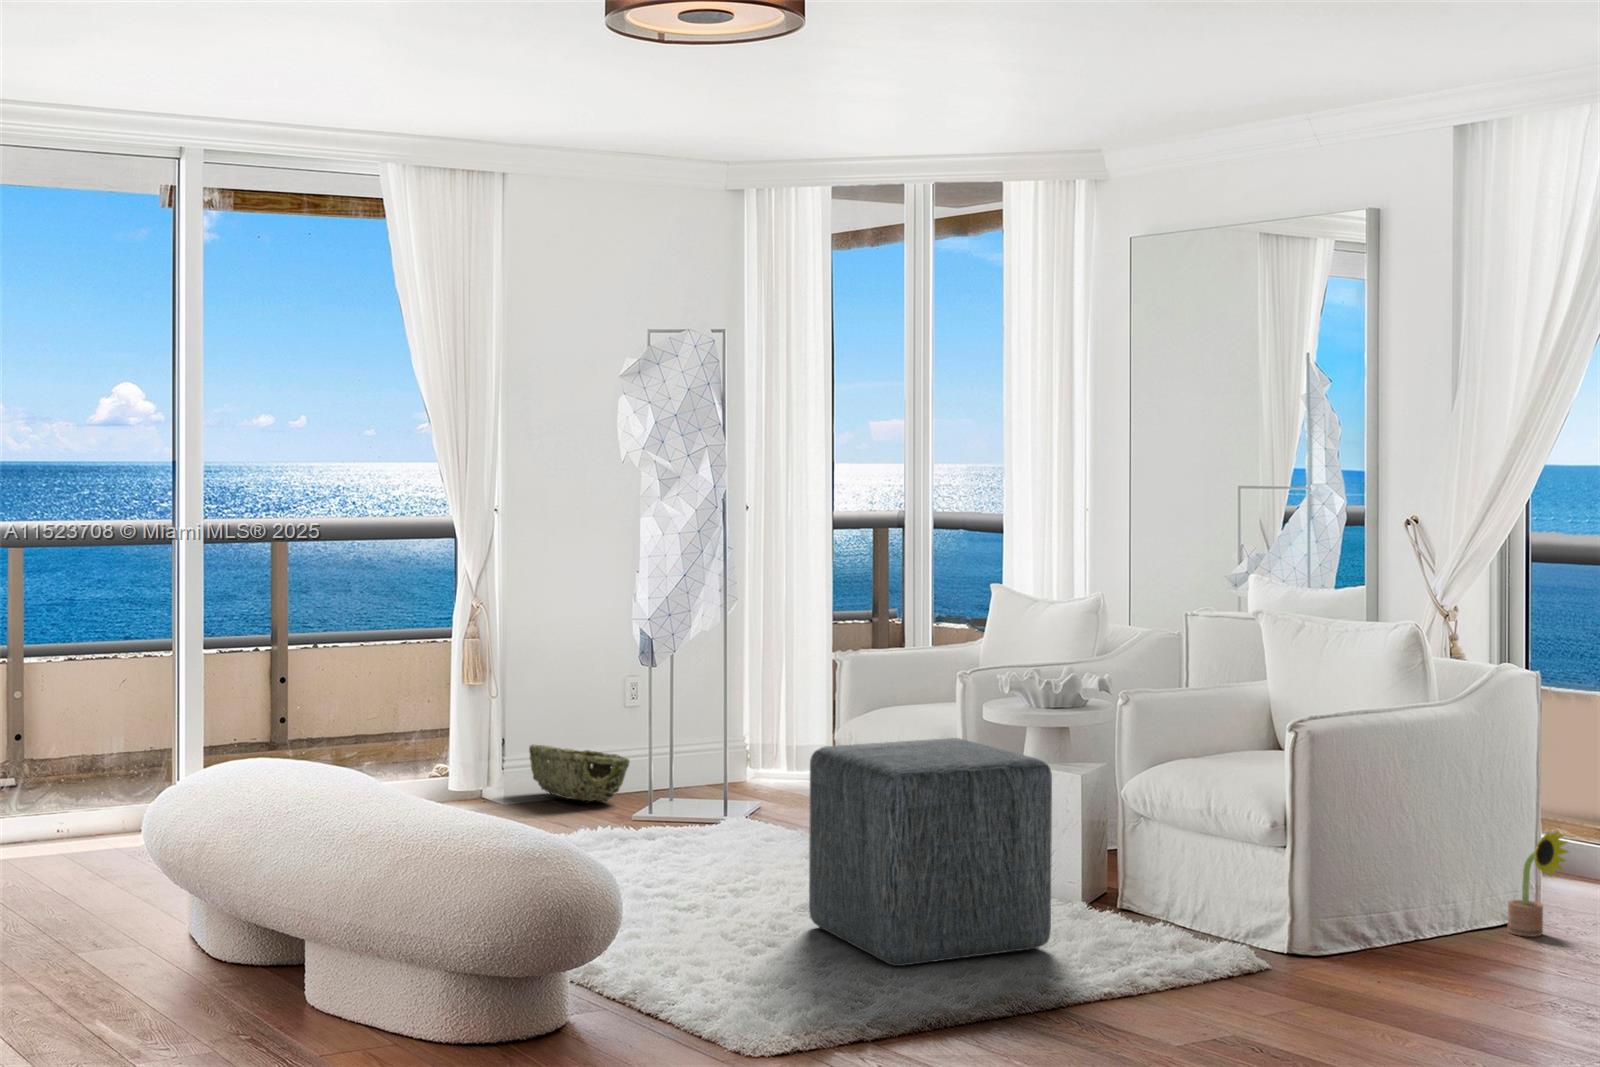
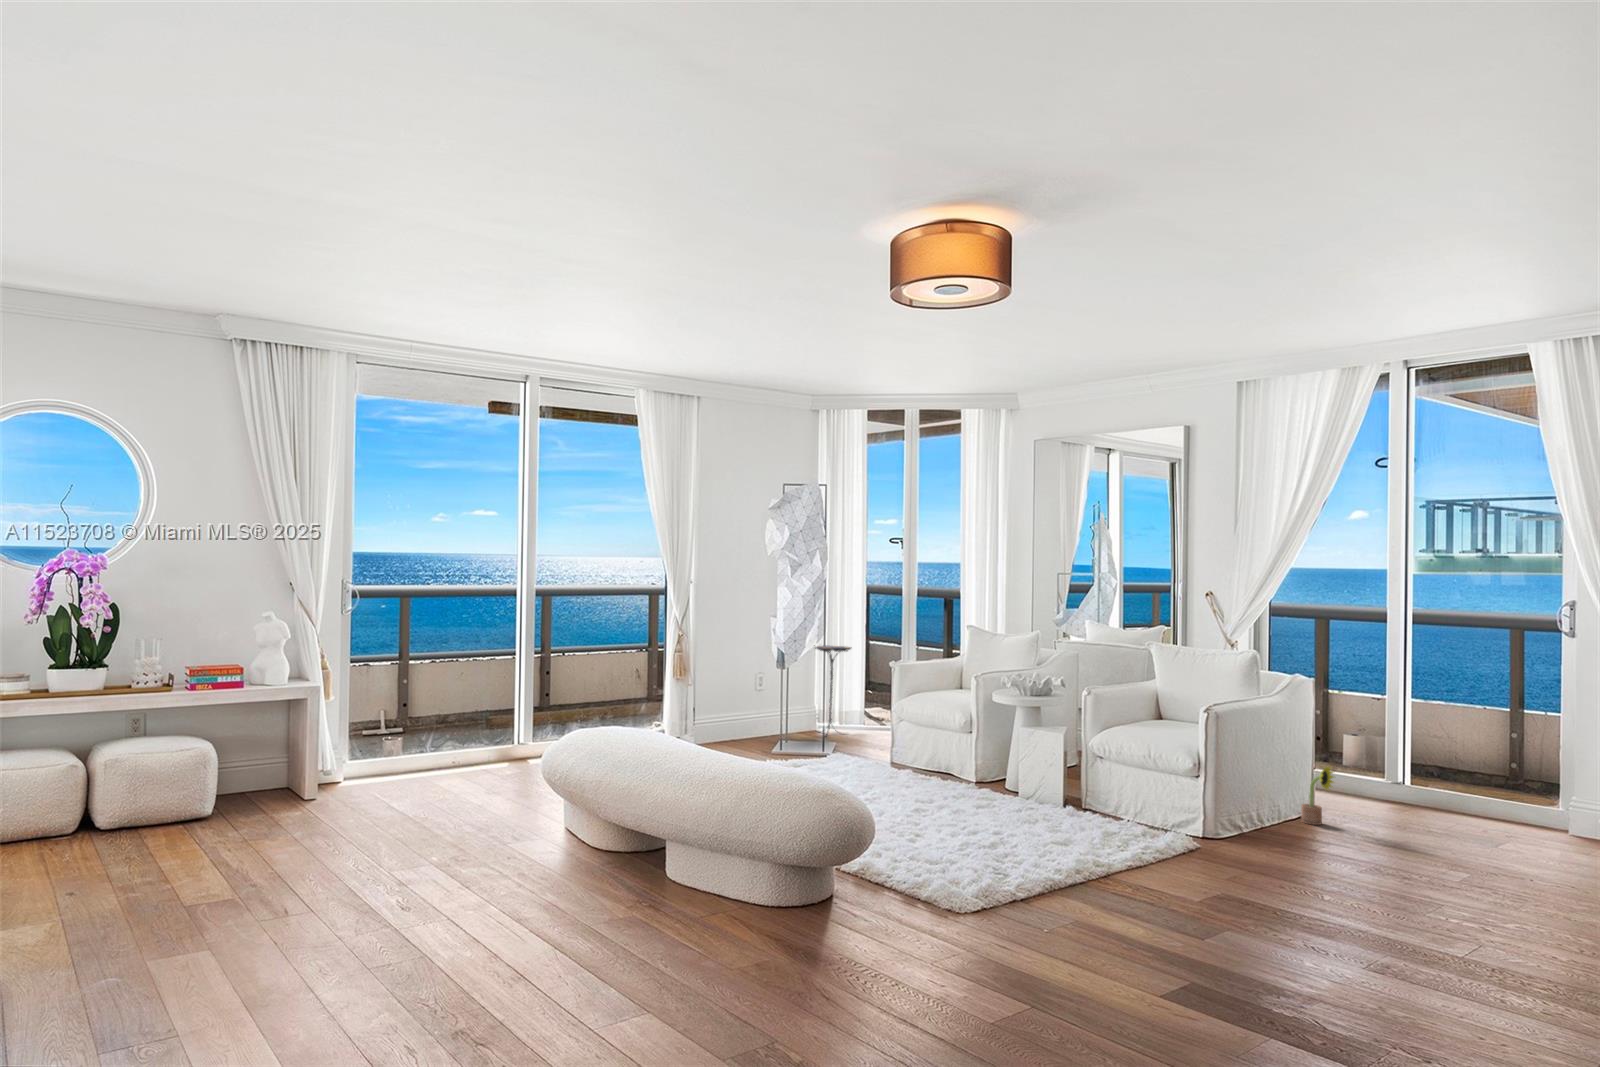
side table: none [728,625,800,790] -> present [815,645,851,732]
ottoman: present [809,738,1052,966] -> none [928,713,1074,849]
woven basket: present [529,745,630,802] -> none [707,712,767,745]

